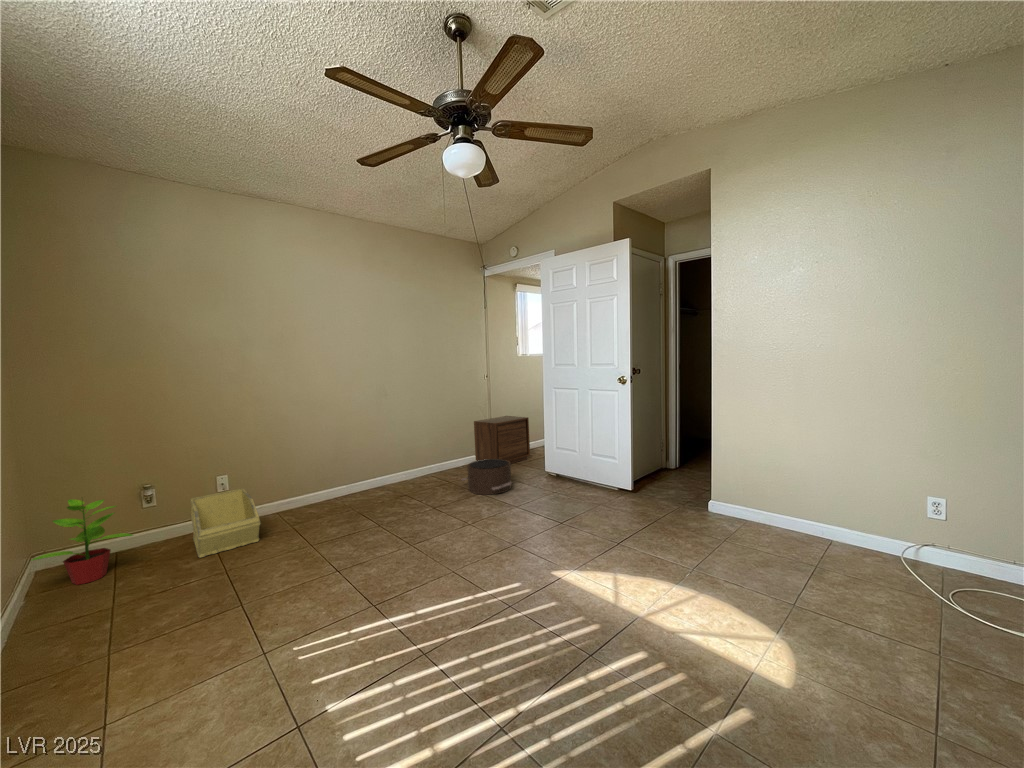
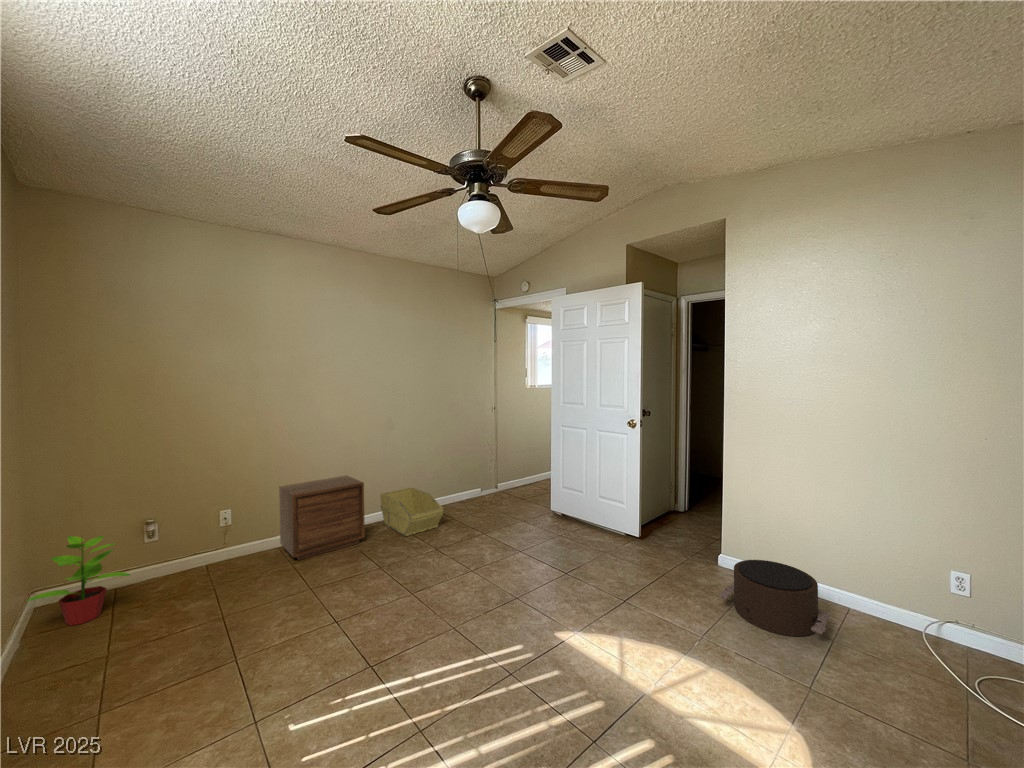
nightstand: present [474,416,530,463] -> present [279,476,365,560]
pouf: present [462,459,512,495] -> present [719,560,829,636]
storage bin: present [190,488,261,558] -> present [381,488,443,536]

